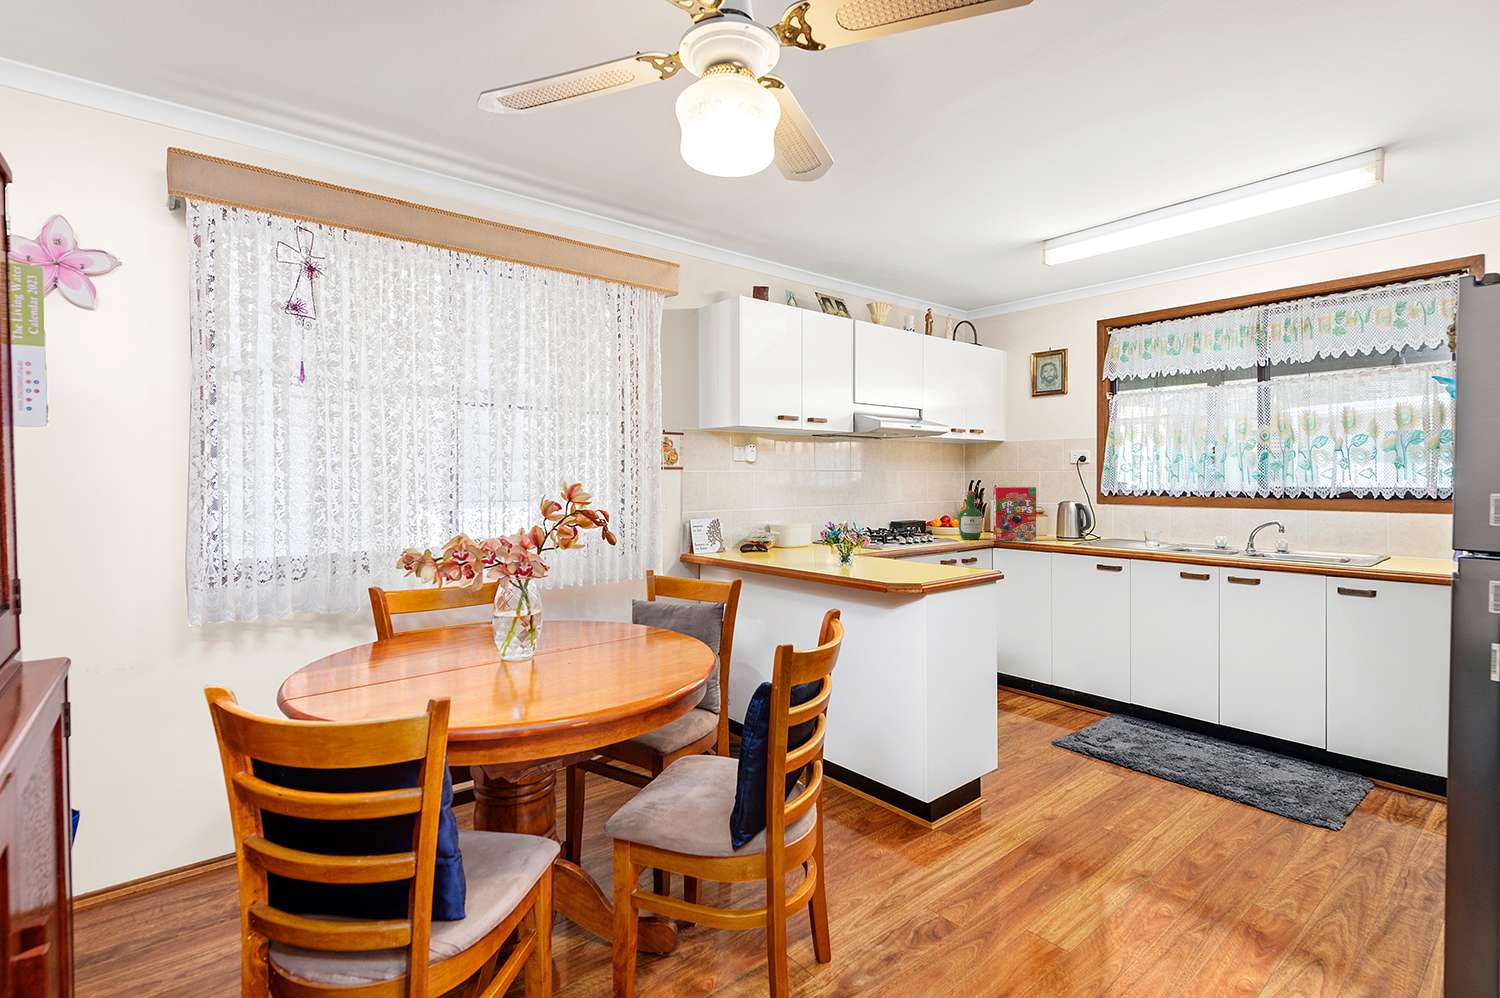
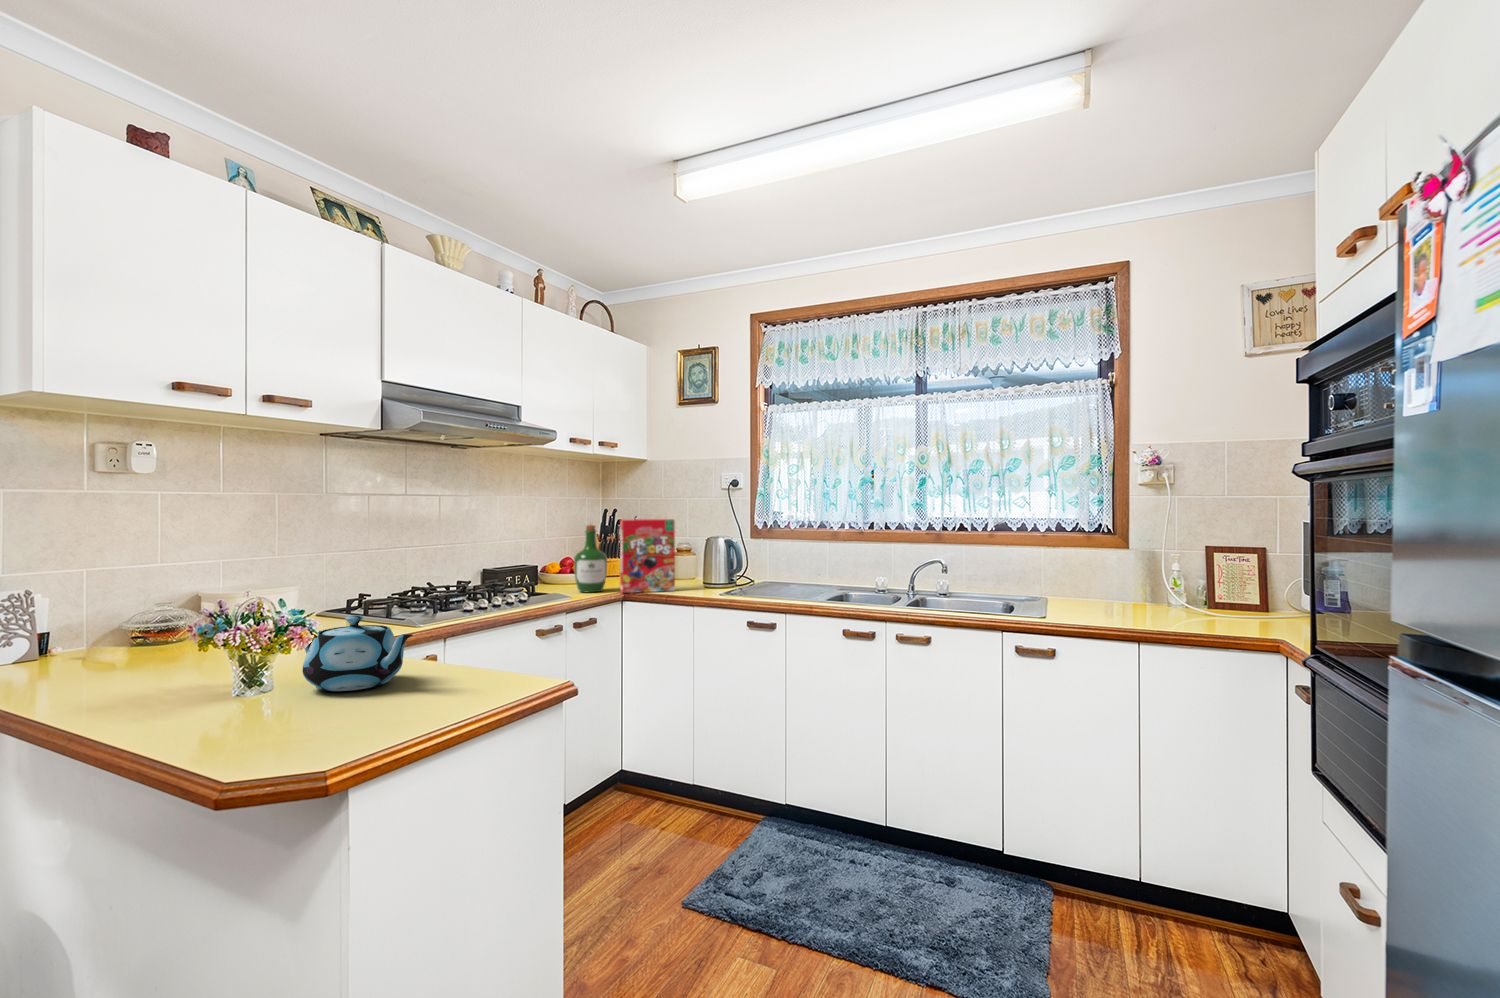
teapot: none [854,534,919,572] -> present [302,615,413,691]

